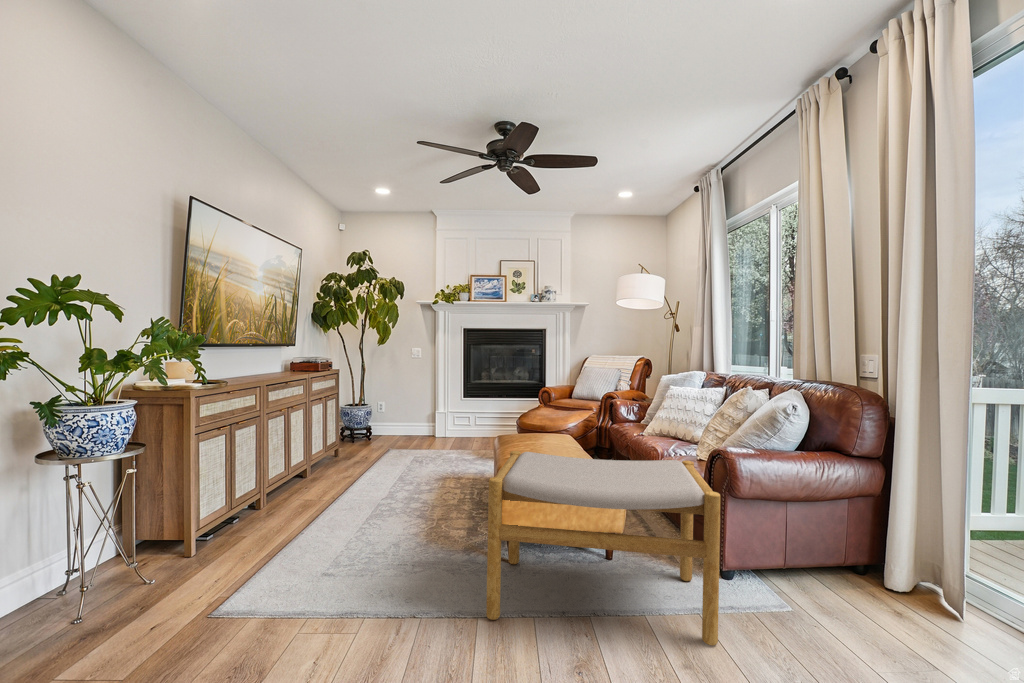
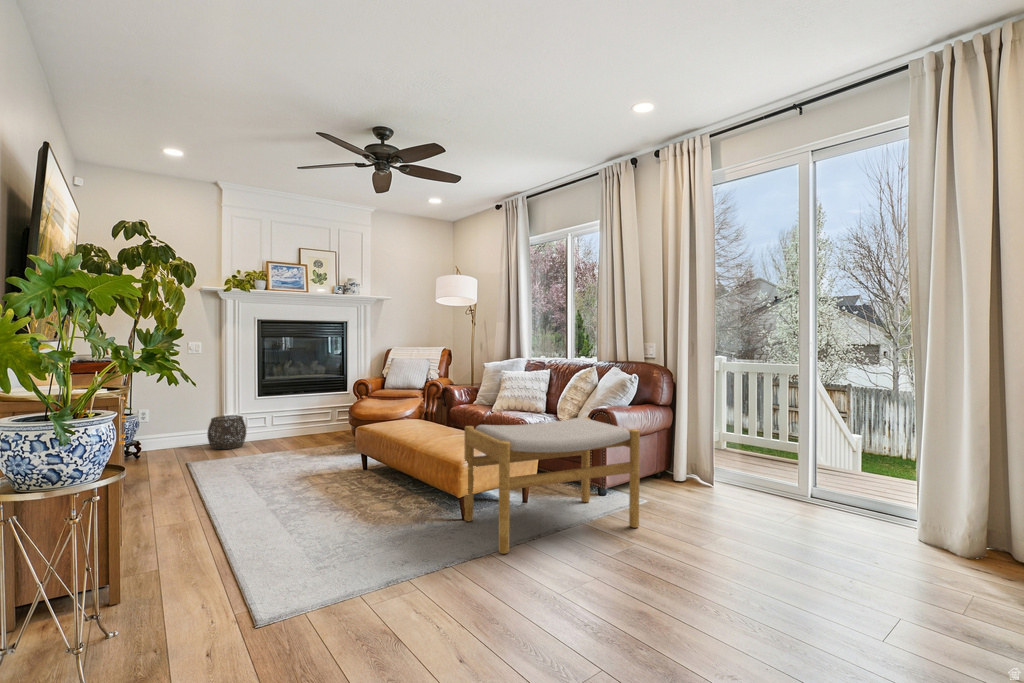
woven basket: none [417,411,448,441] -> present [207,416,246,450]

